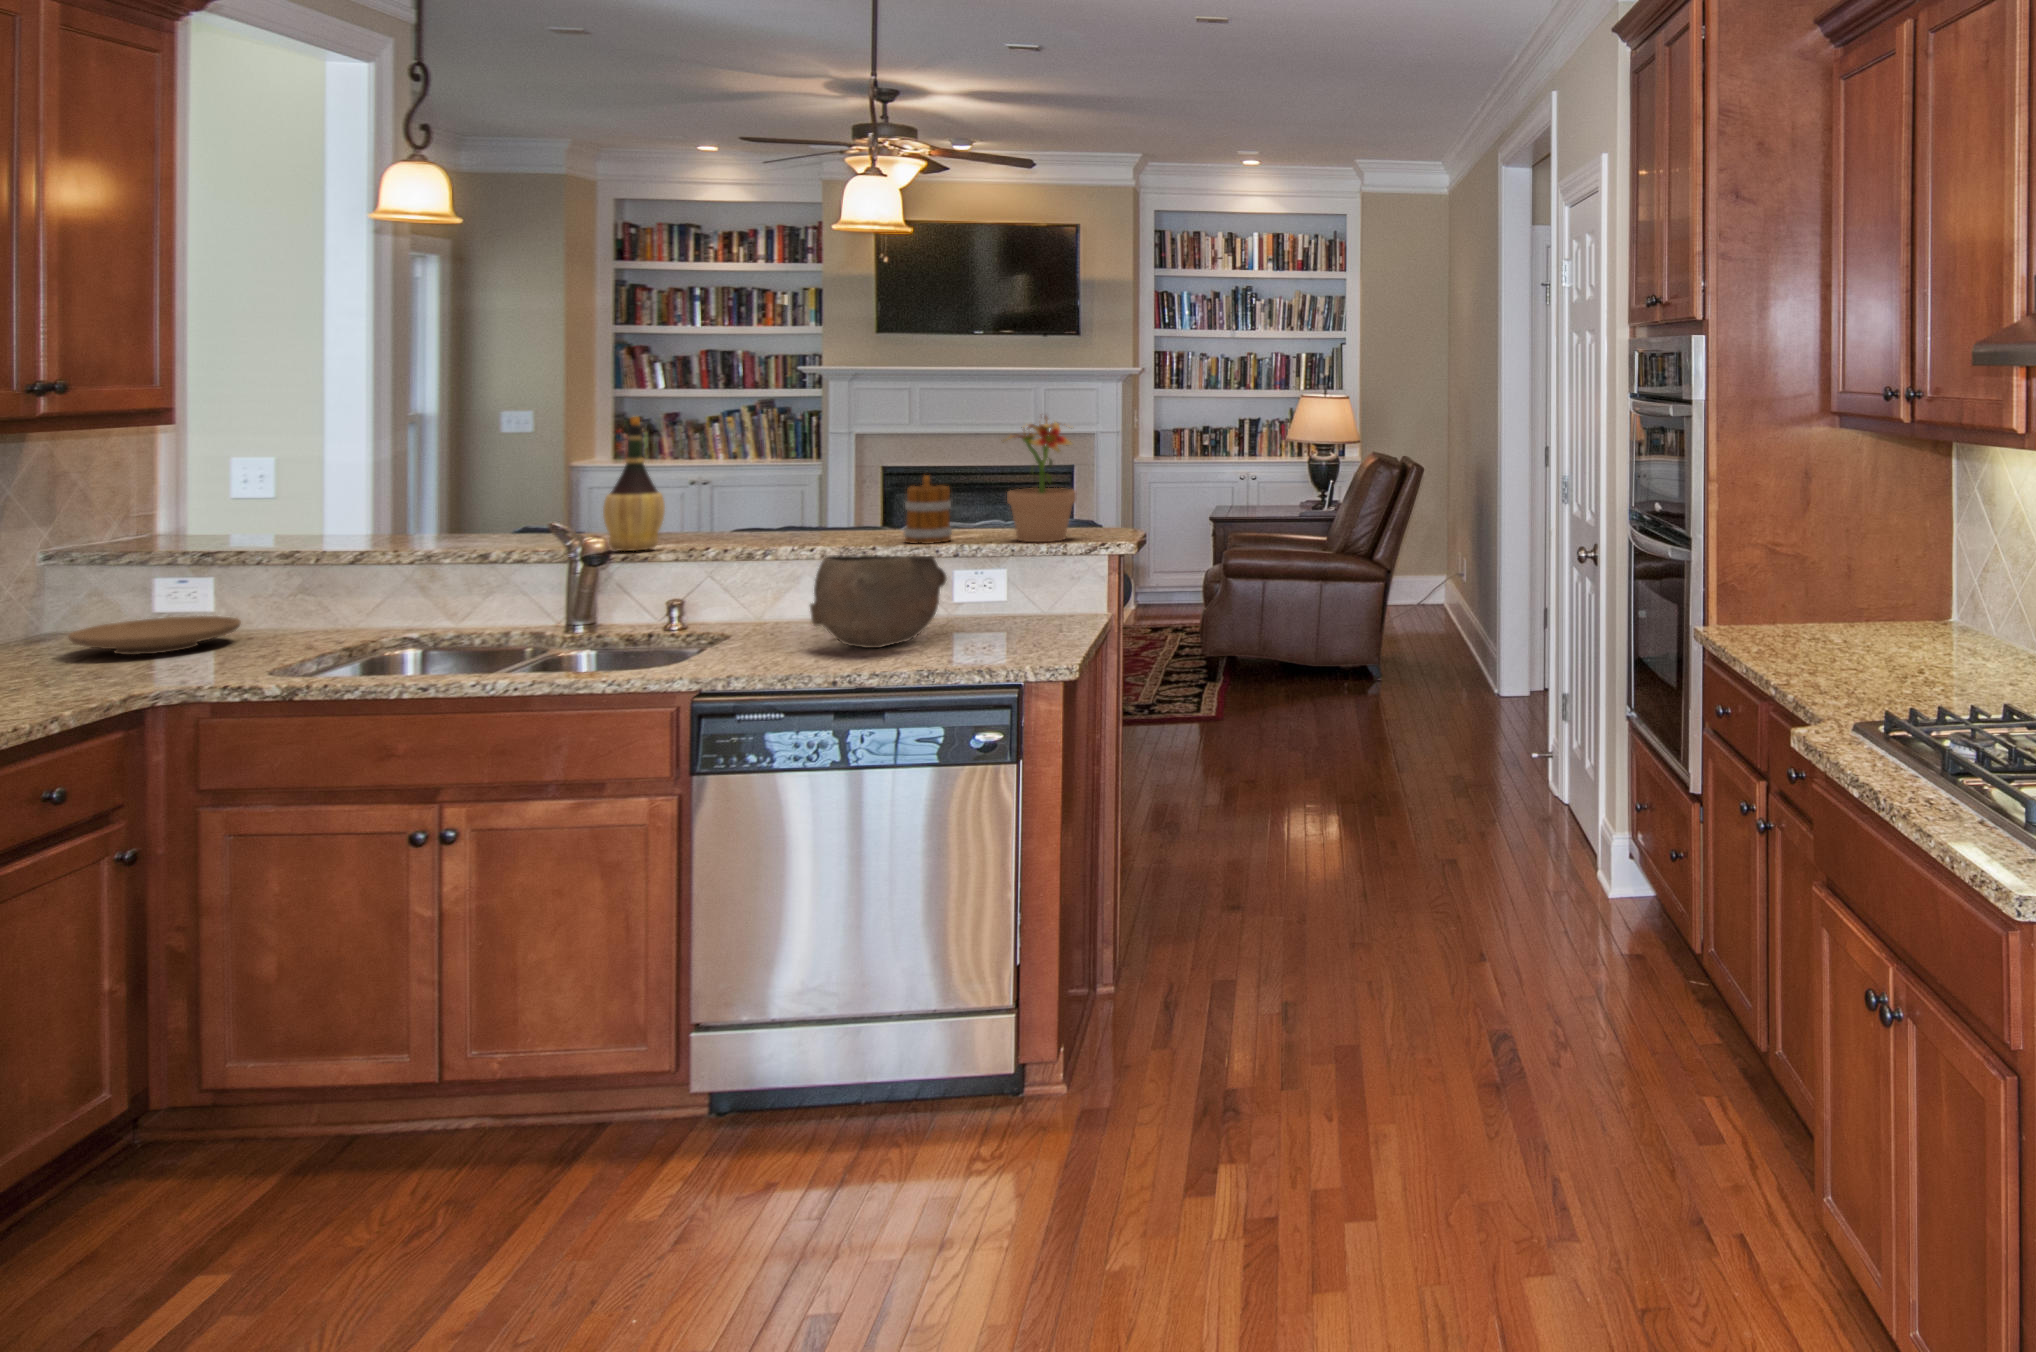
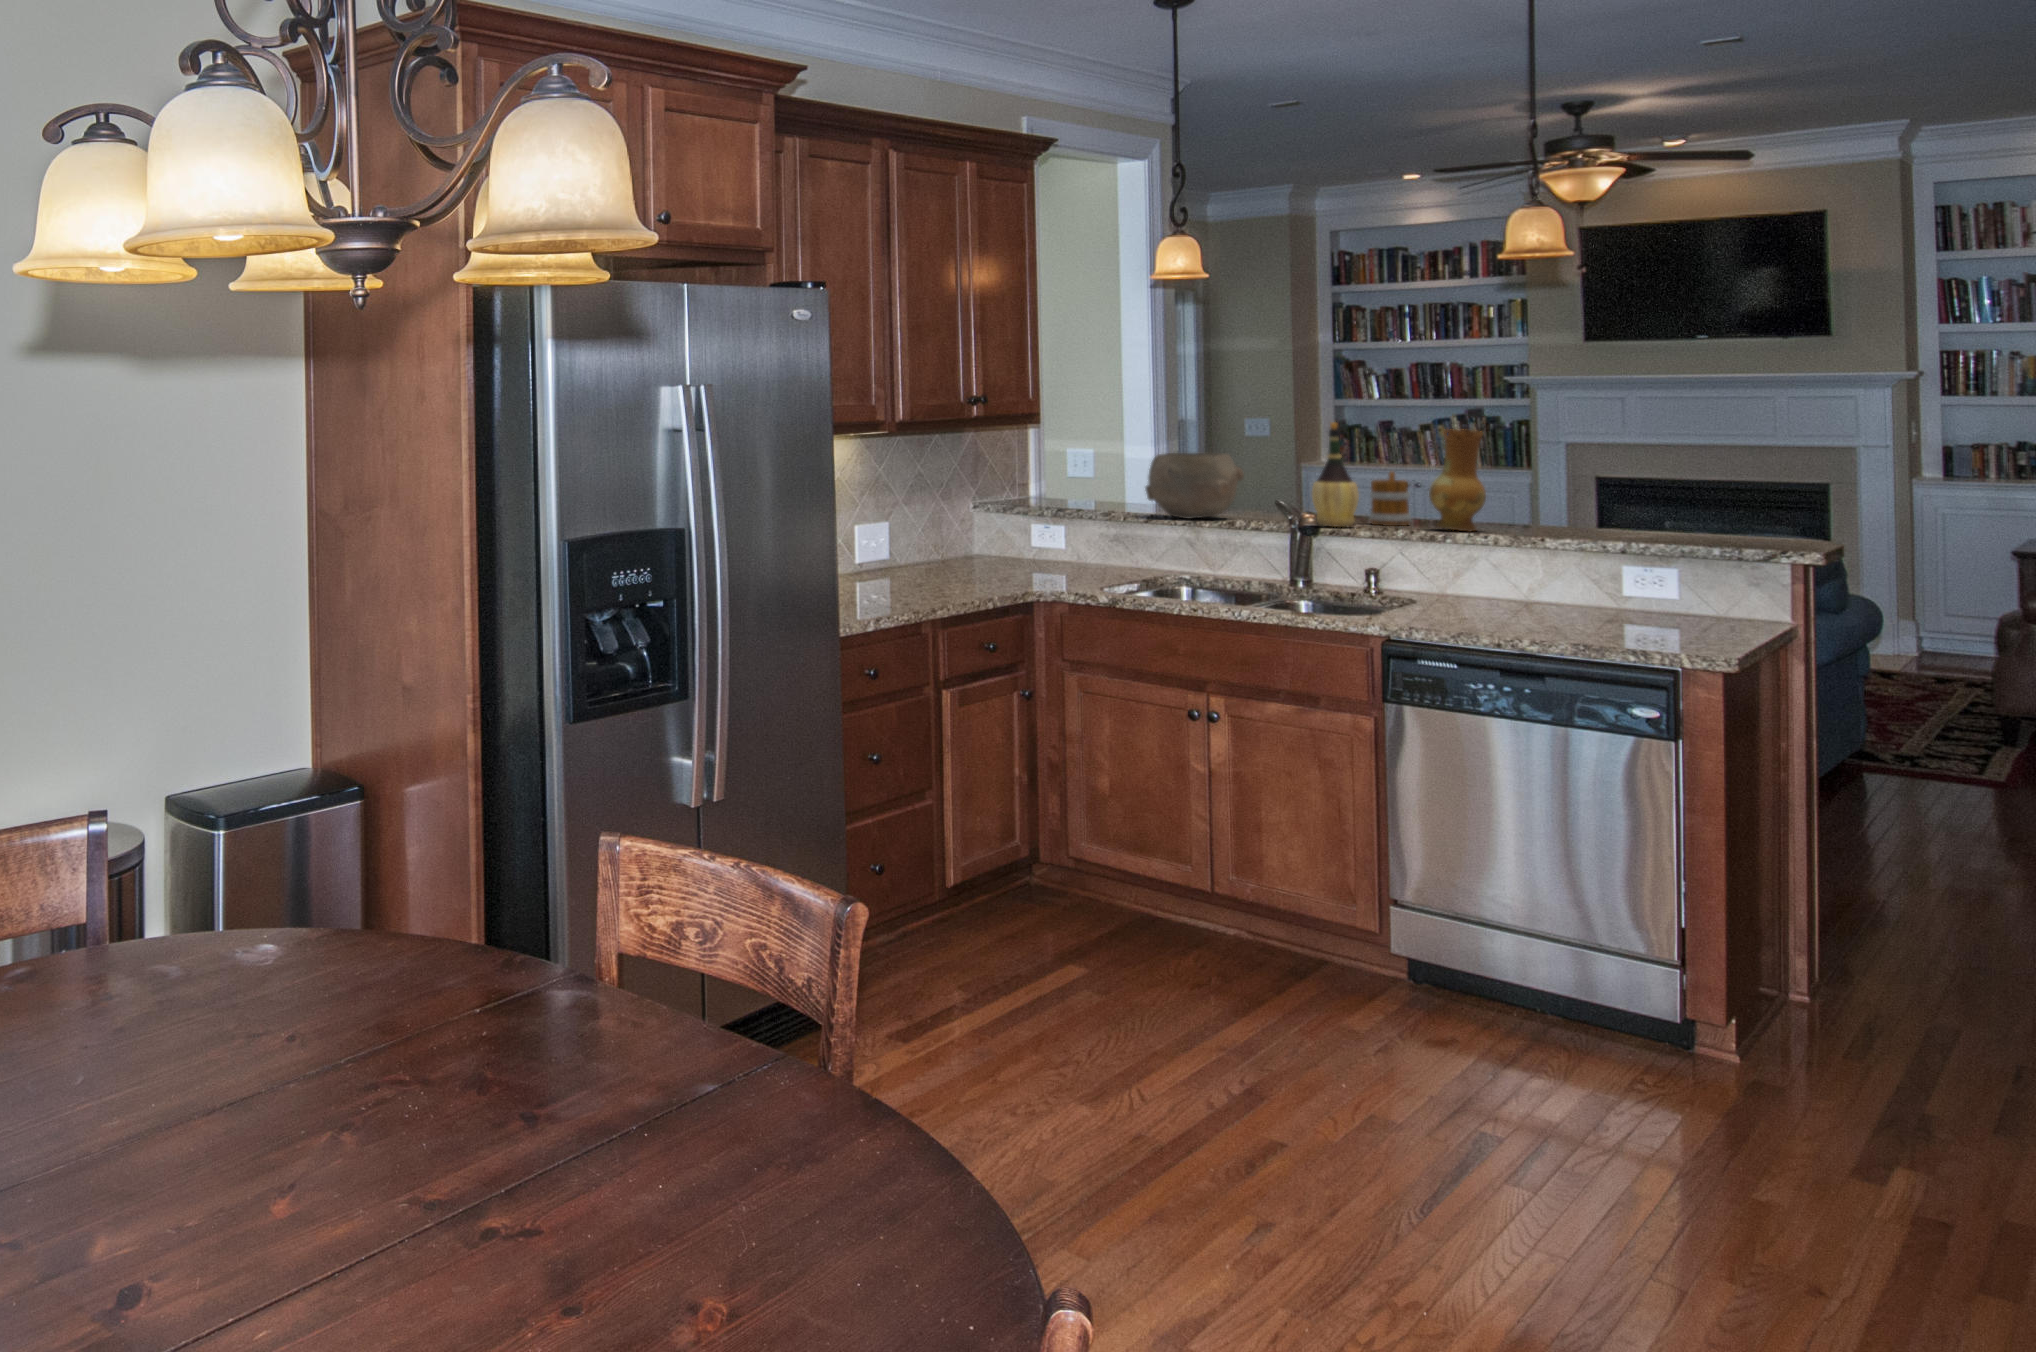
potted plant: present [1007,417,1076,542] -> none [1668,423,1756,546]
ceramic jug: none [750,423,815,545] -> present [1429,429,1486,531]
mug: present [903,475,952,544] -> present [1370,471,1411,526]
bowl: present [810,548,946,648] -> present [1146,453,1244,519]
plate: present [69,616,241,655] -> none [994,550,1082,571]

